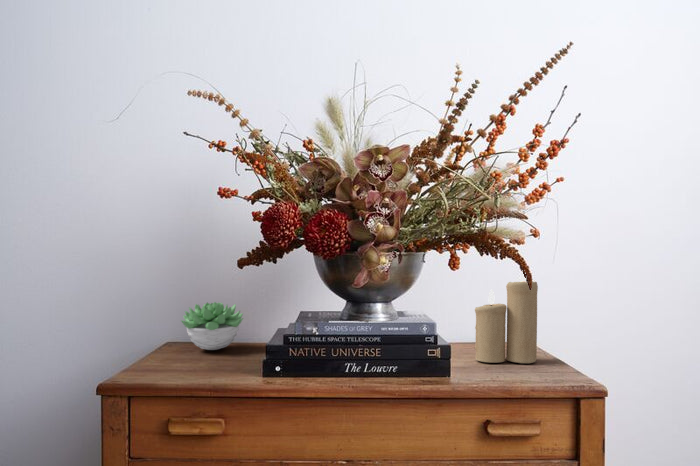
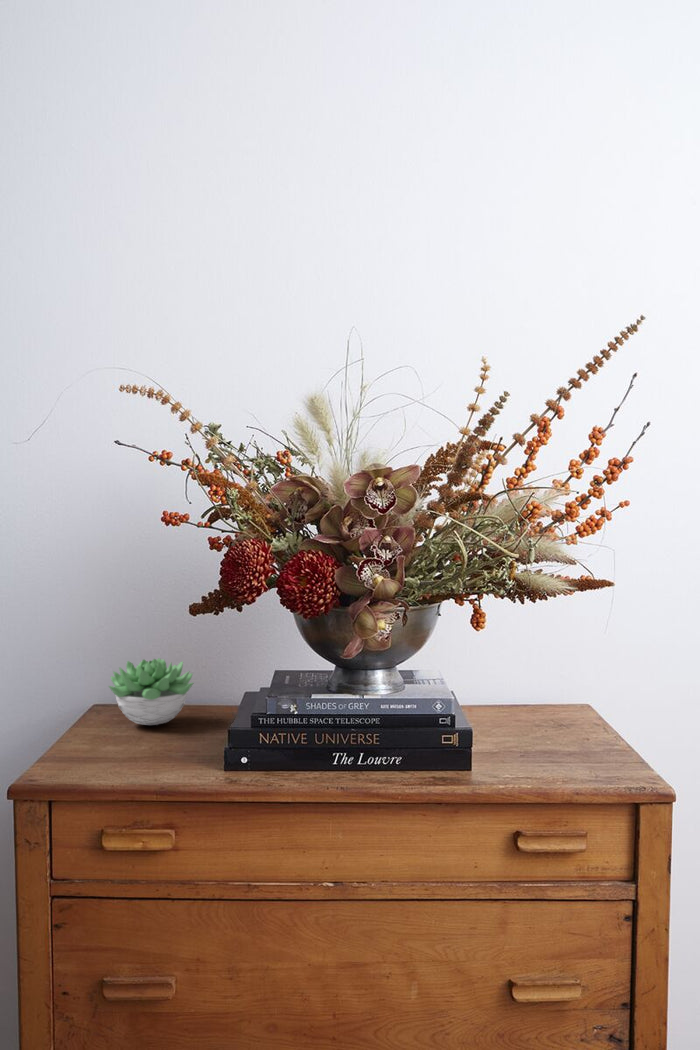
candle: present [475,272,538,363] -> none [508,624,593,751]

